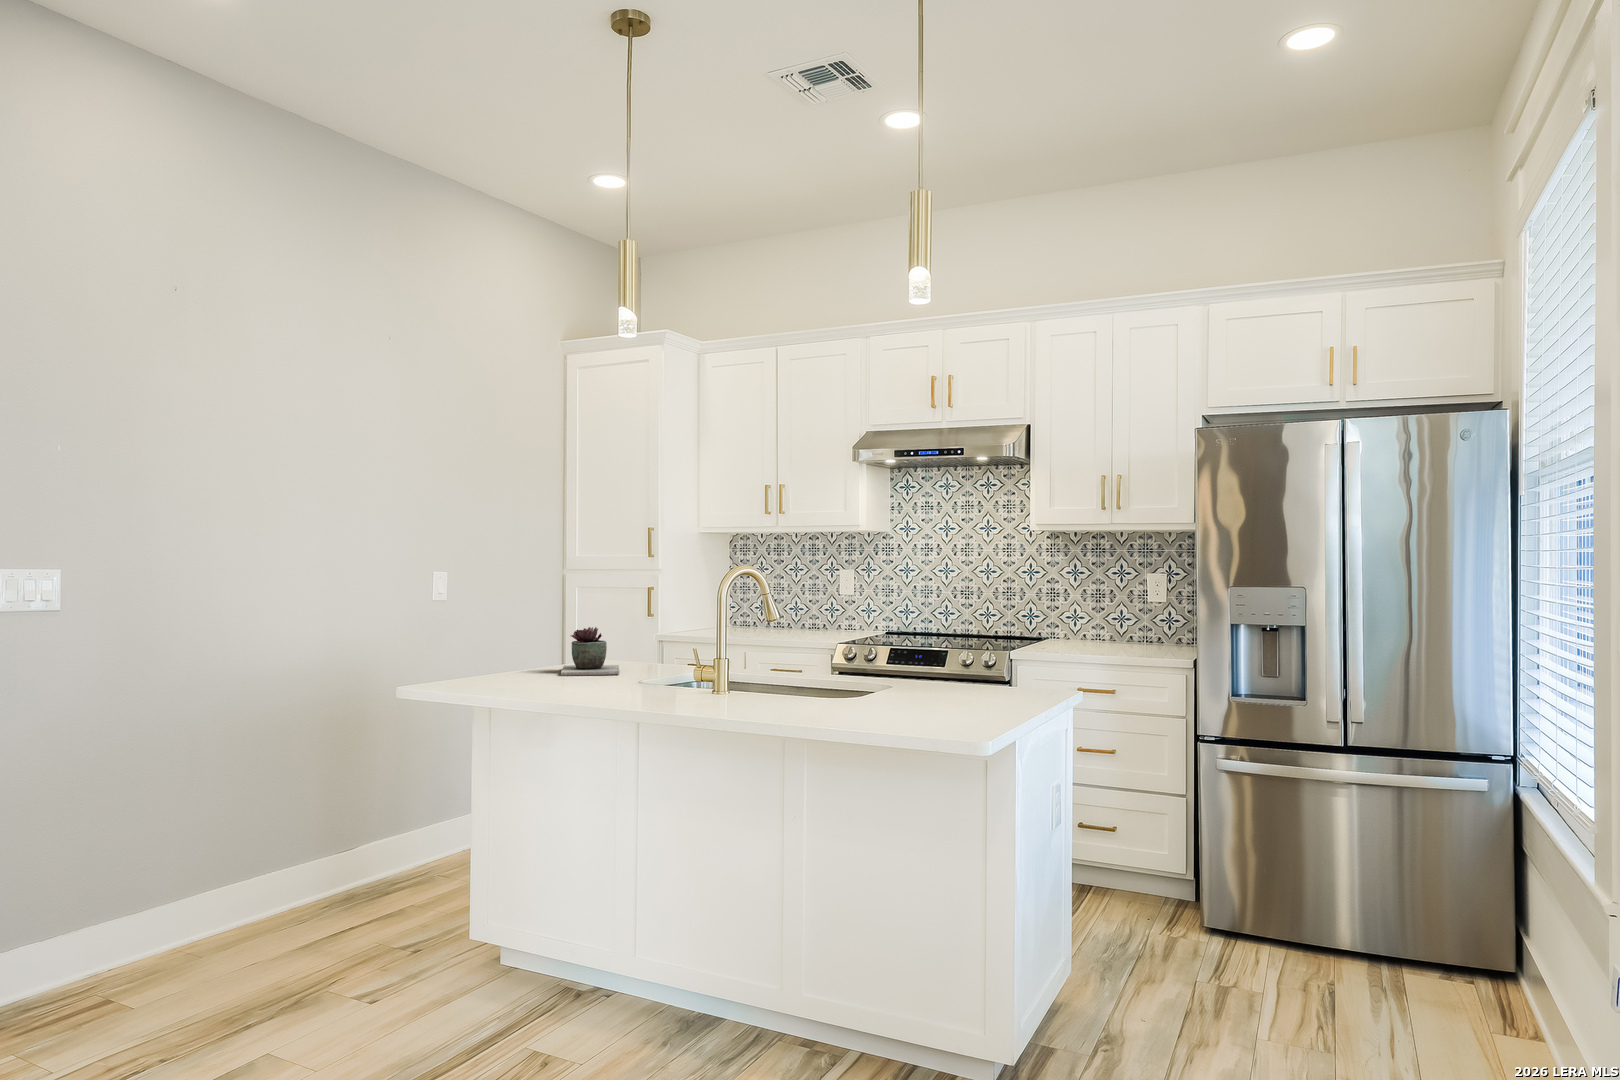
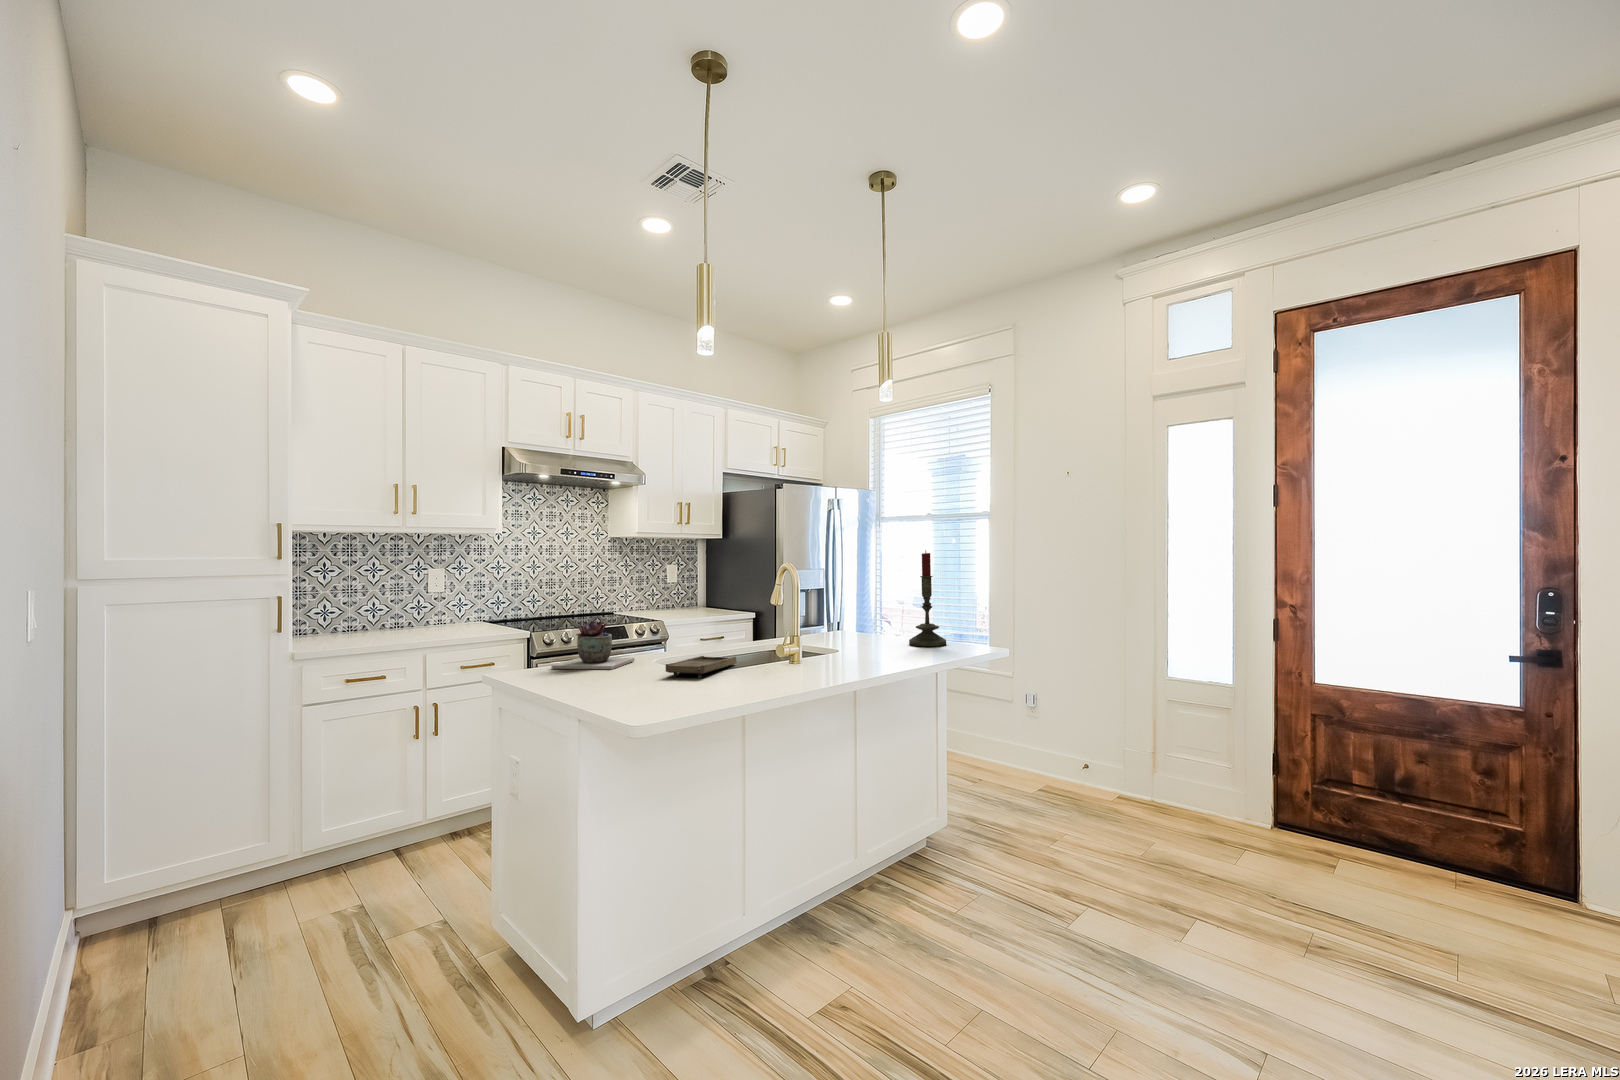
candle: none [801,560,862,723] -> present [909,550,946,647]
tray: none [493,672,598,689] -> present [666,656,737,678]

